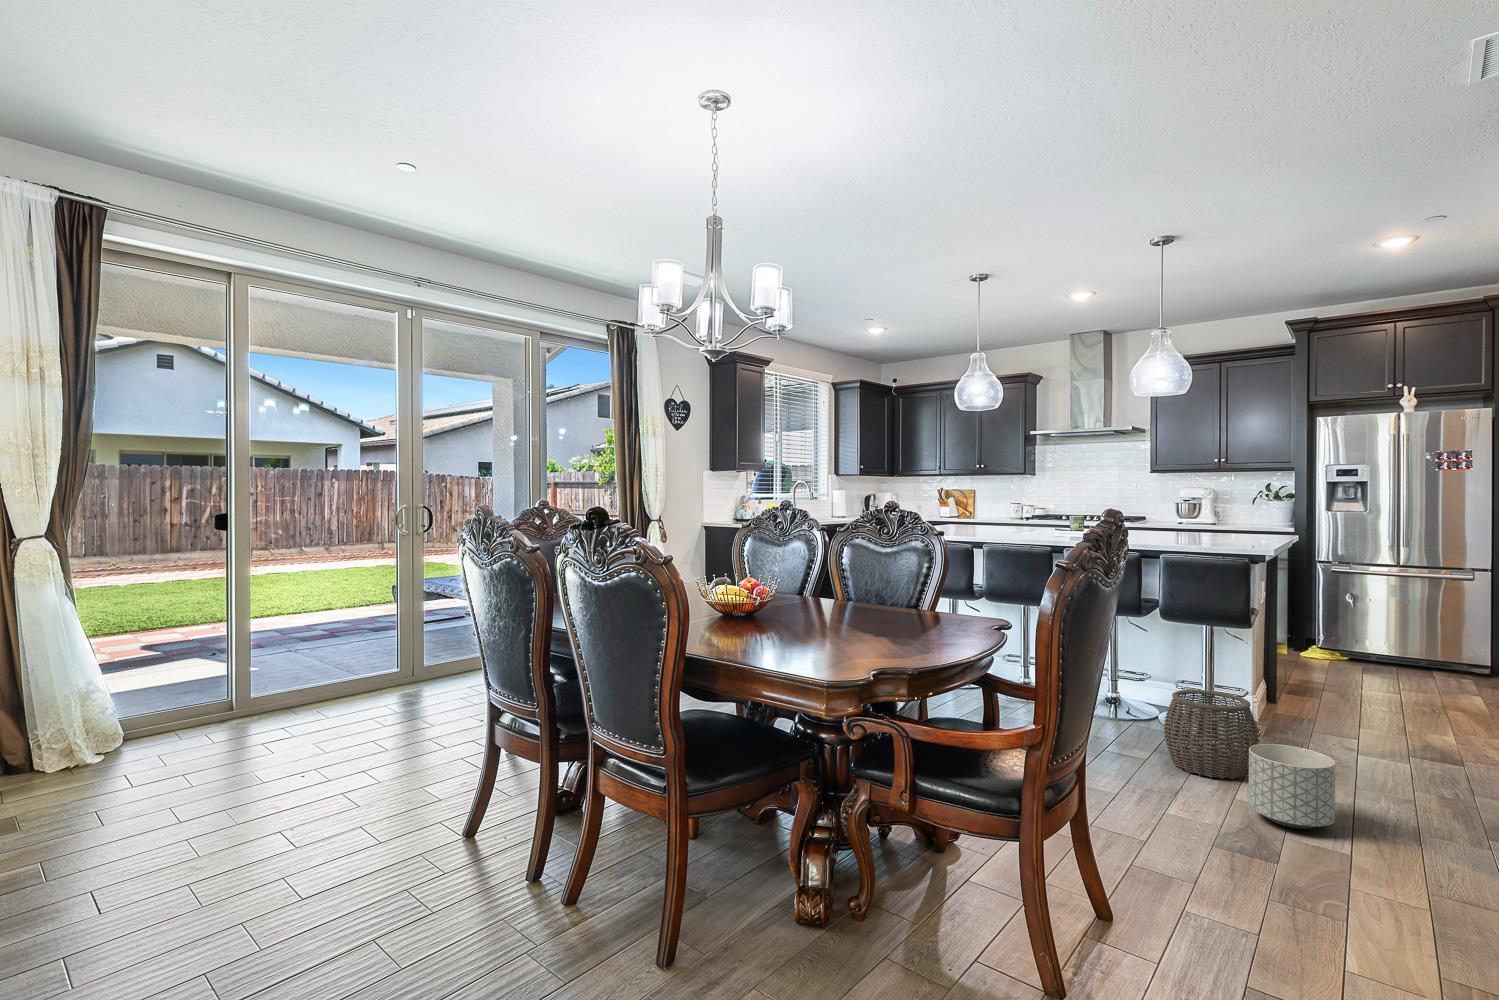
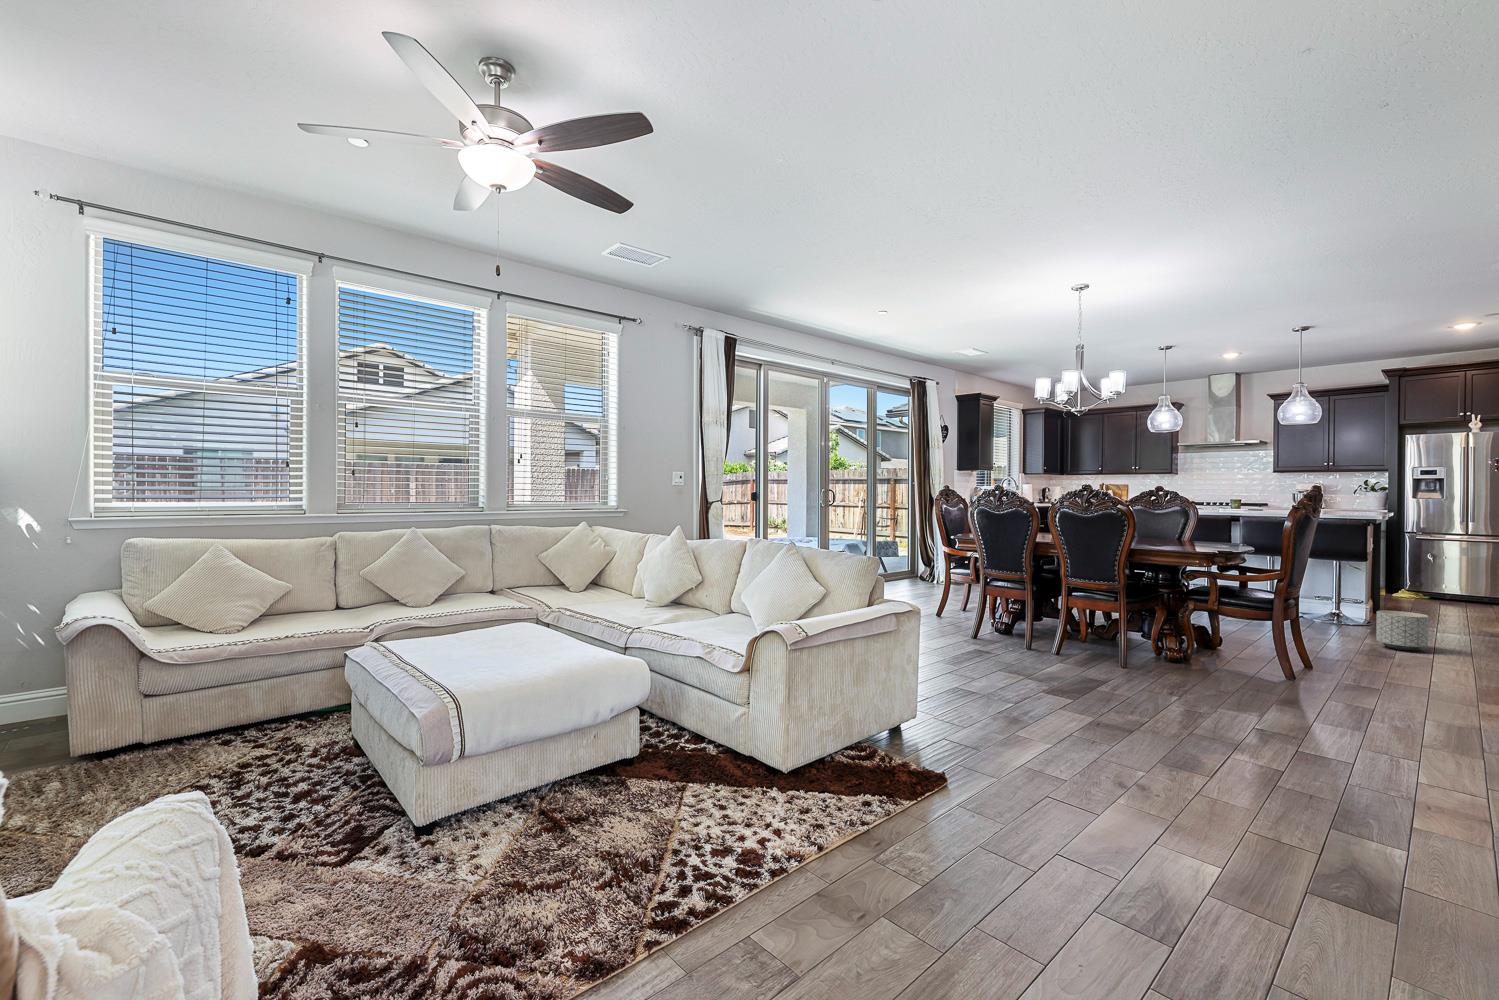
woven basket: present [1163,690,1260,779] -> none [1317,591,1379,636]

